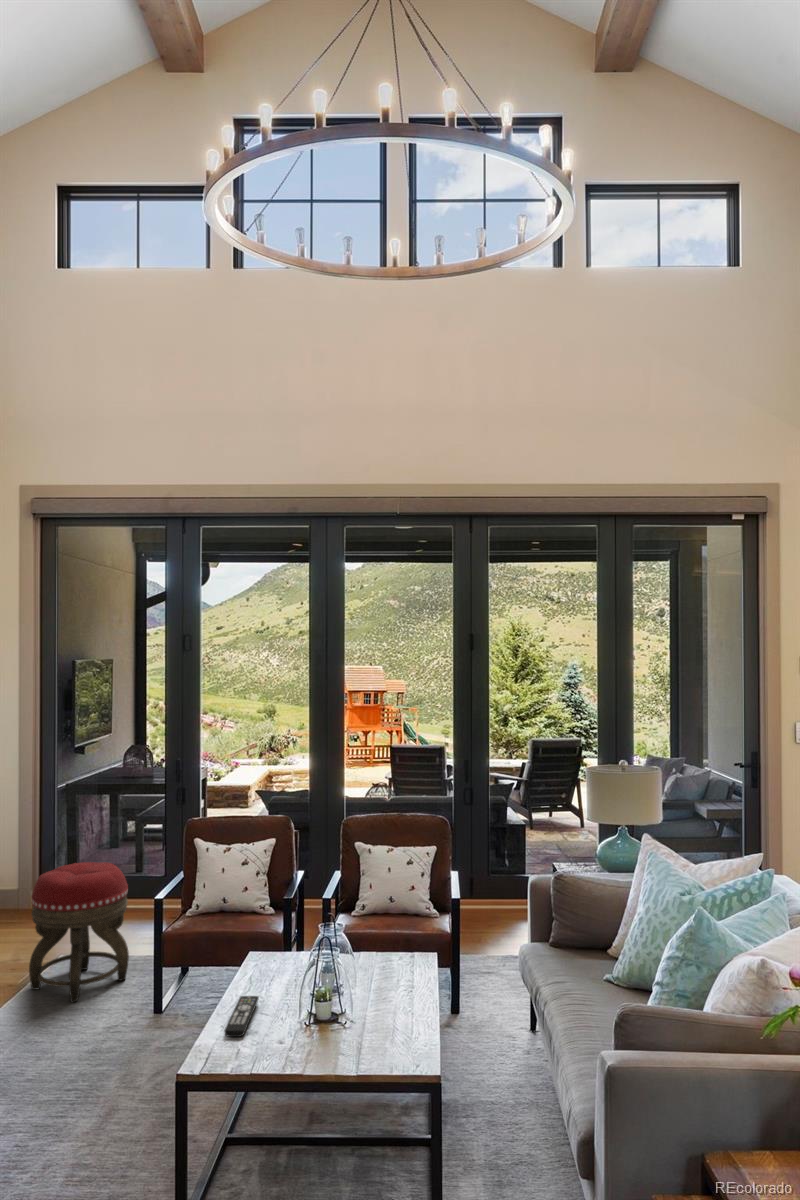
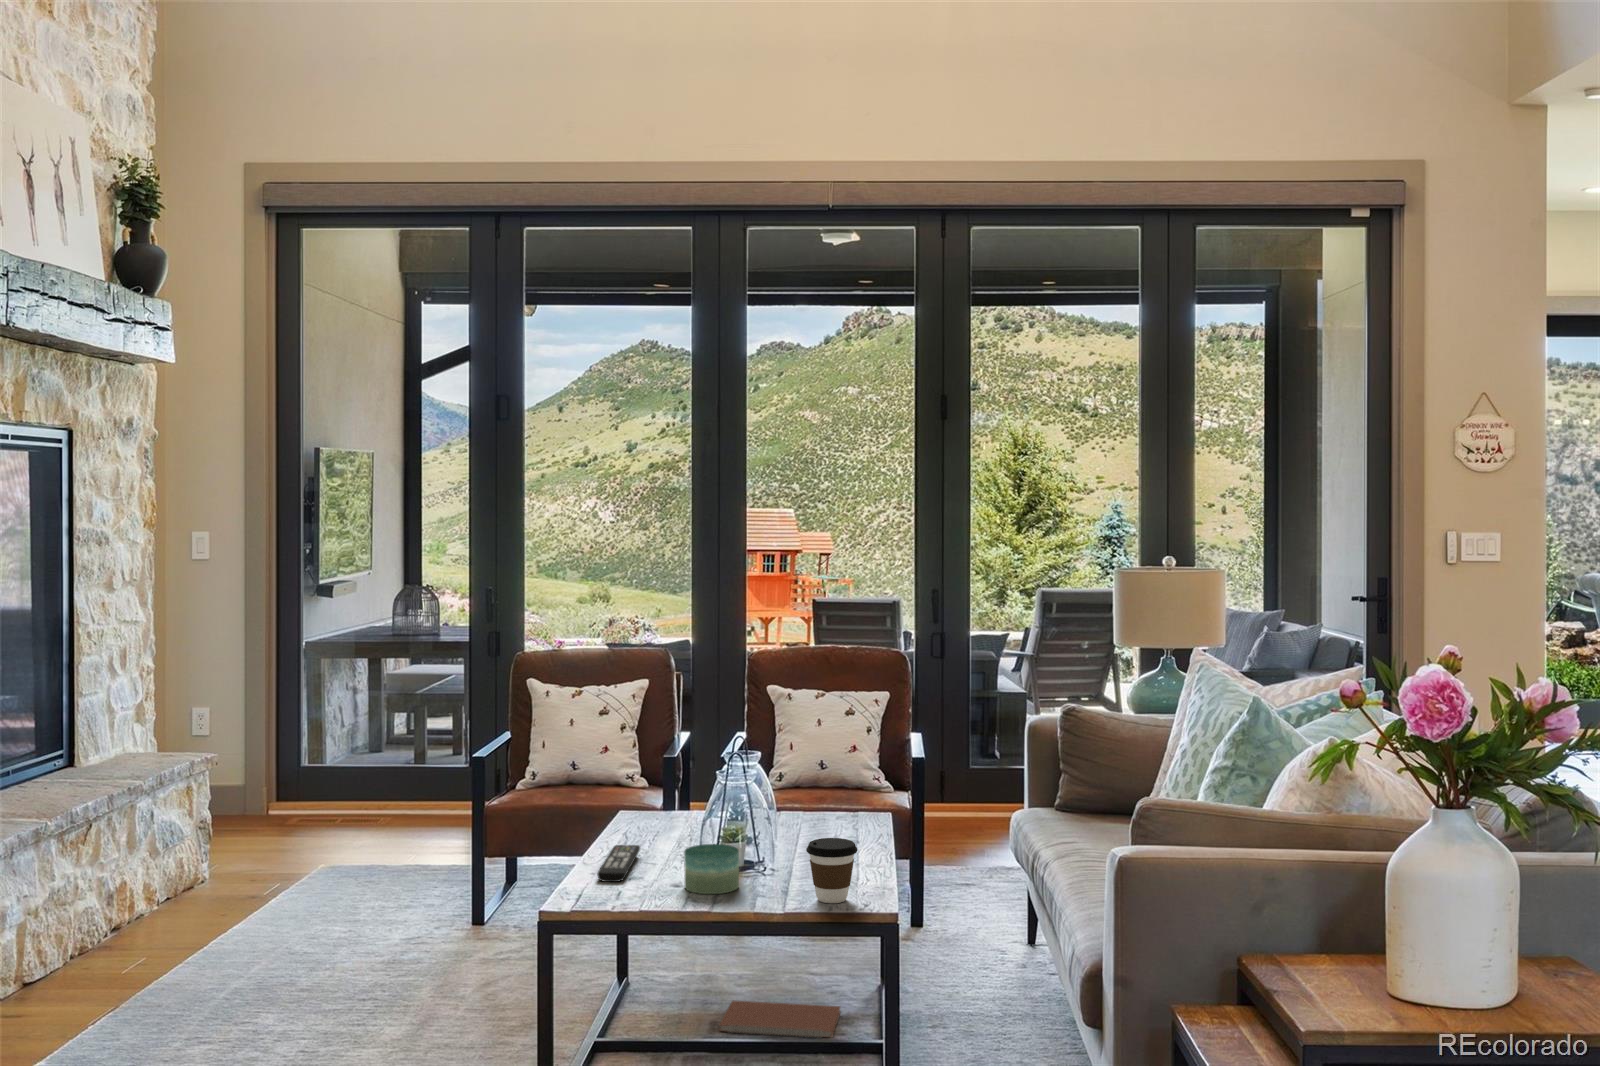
footstool: present [29,862,129,1002] -> none [292,717,435,904]
candle: none [287,1007,327,1052] -> present [684,844,739,894]
coffee cup: none [375,1007,412,1062] -> present [806,838,857,903]
notebook: none [314,1106,402,1144] -> present [719,1000,840,1037]

